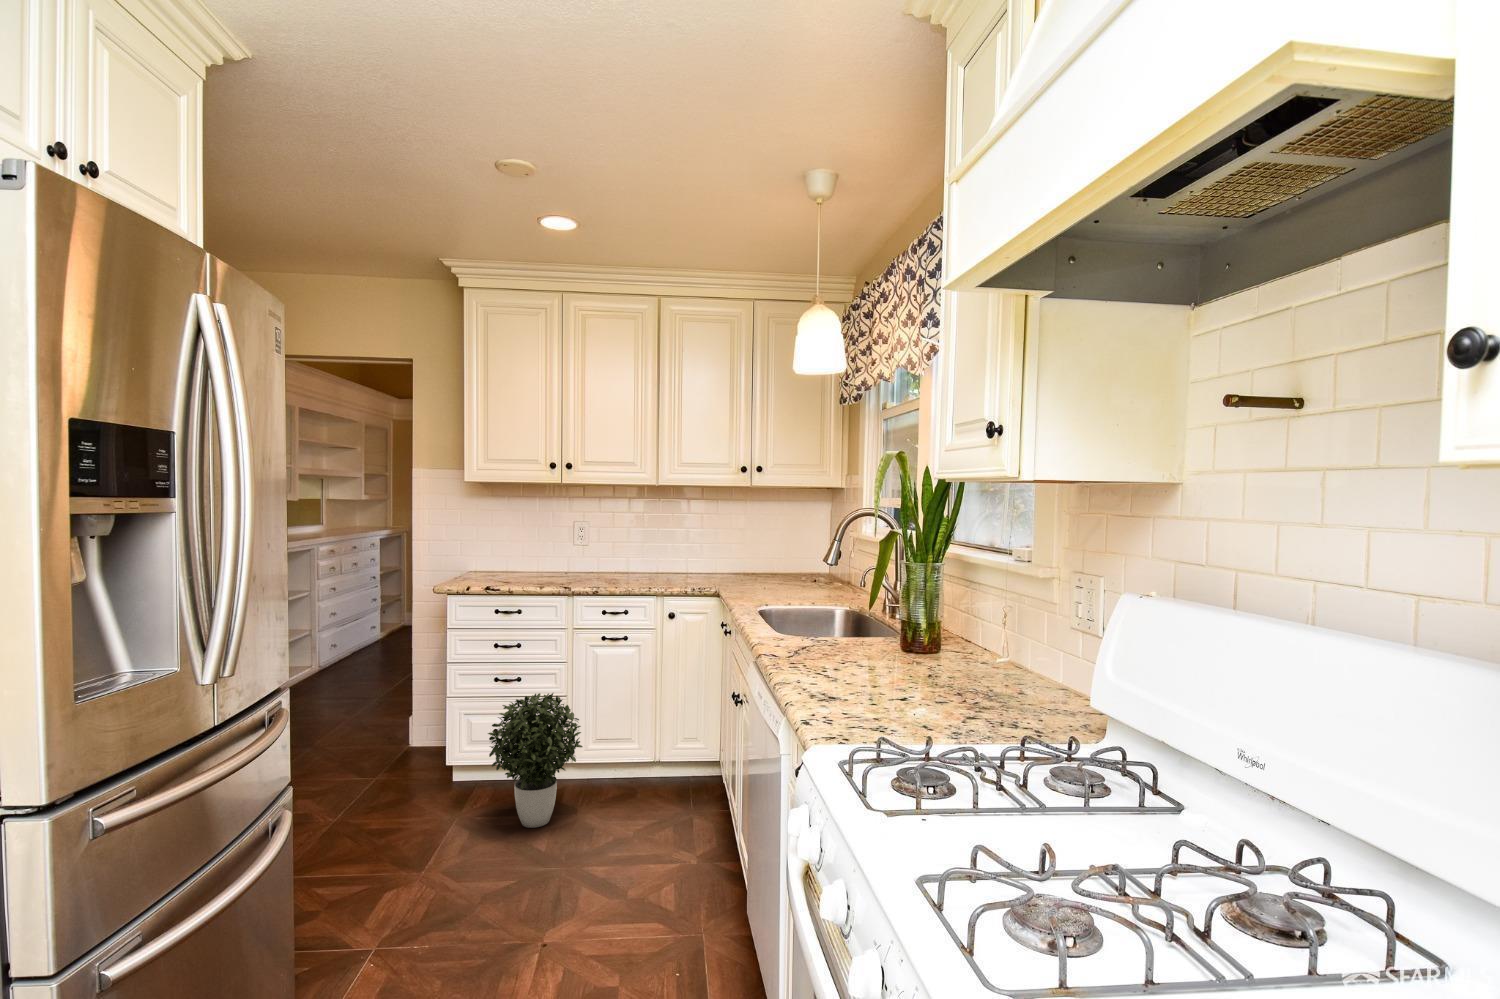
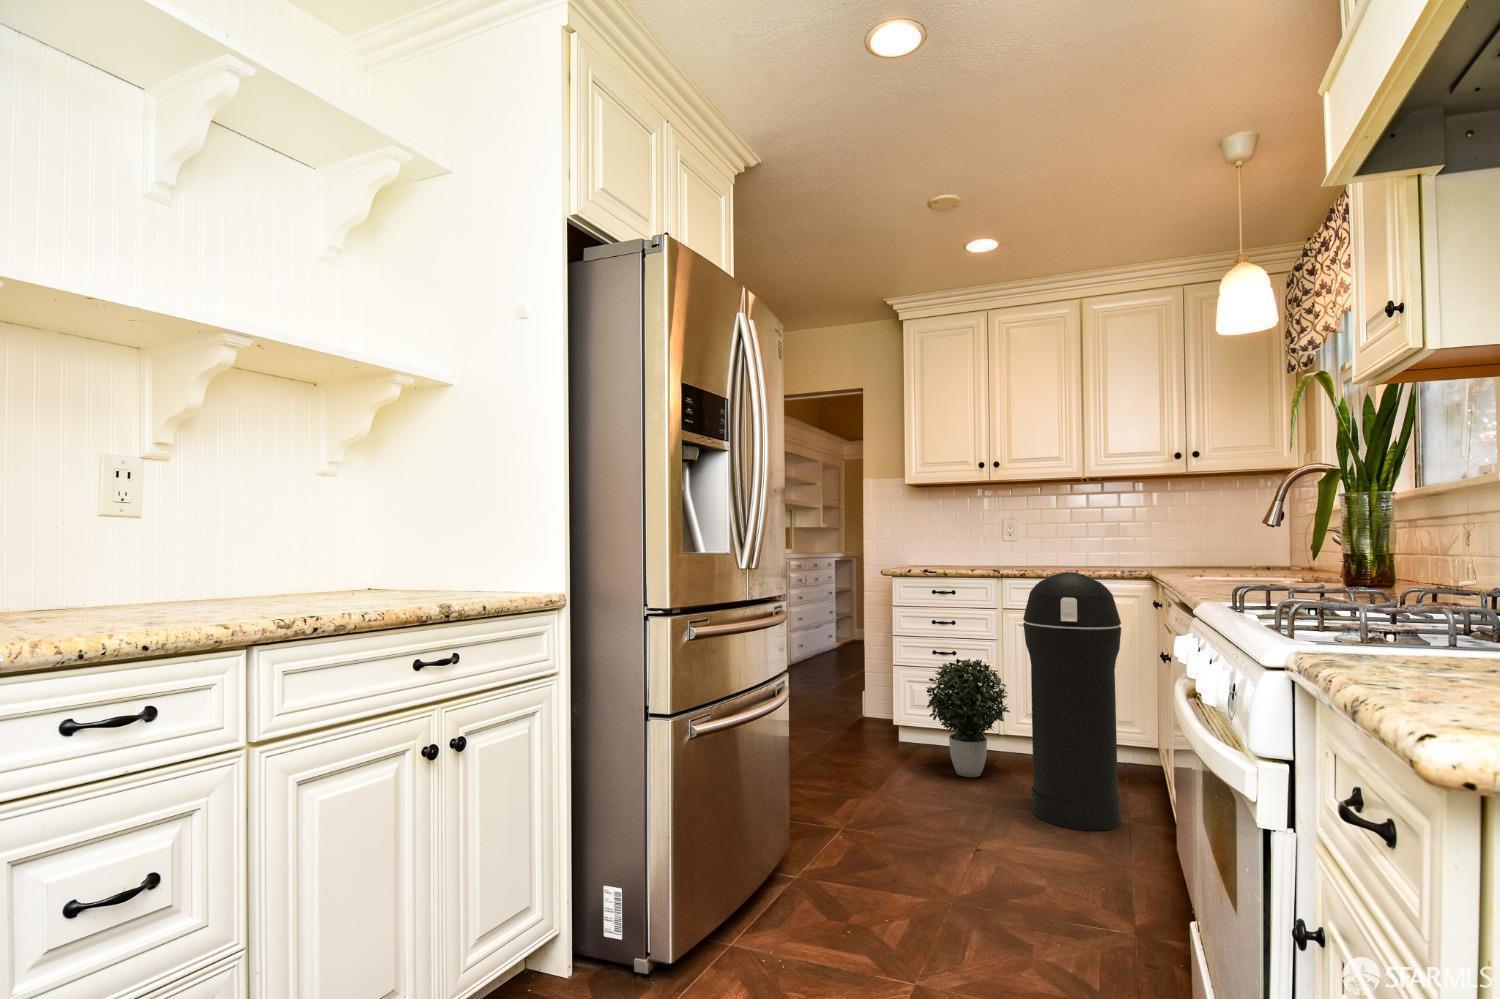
trash can: none [602,609,699,883] -> present [1023,572,1121,831]

